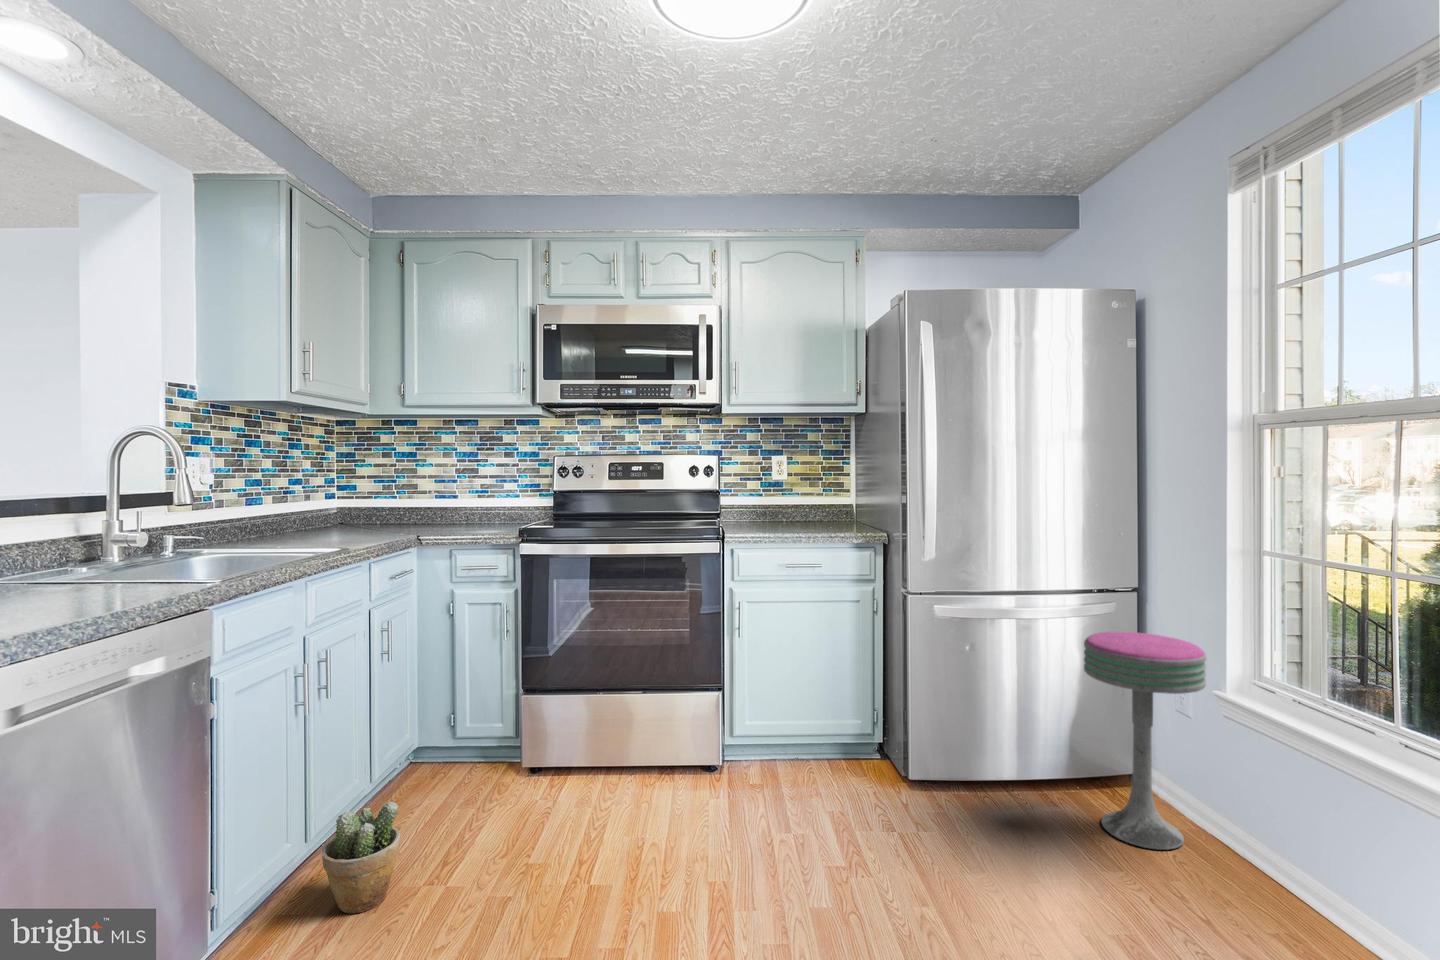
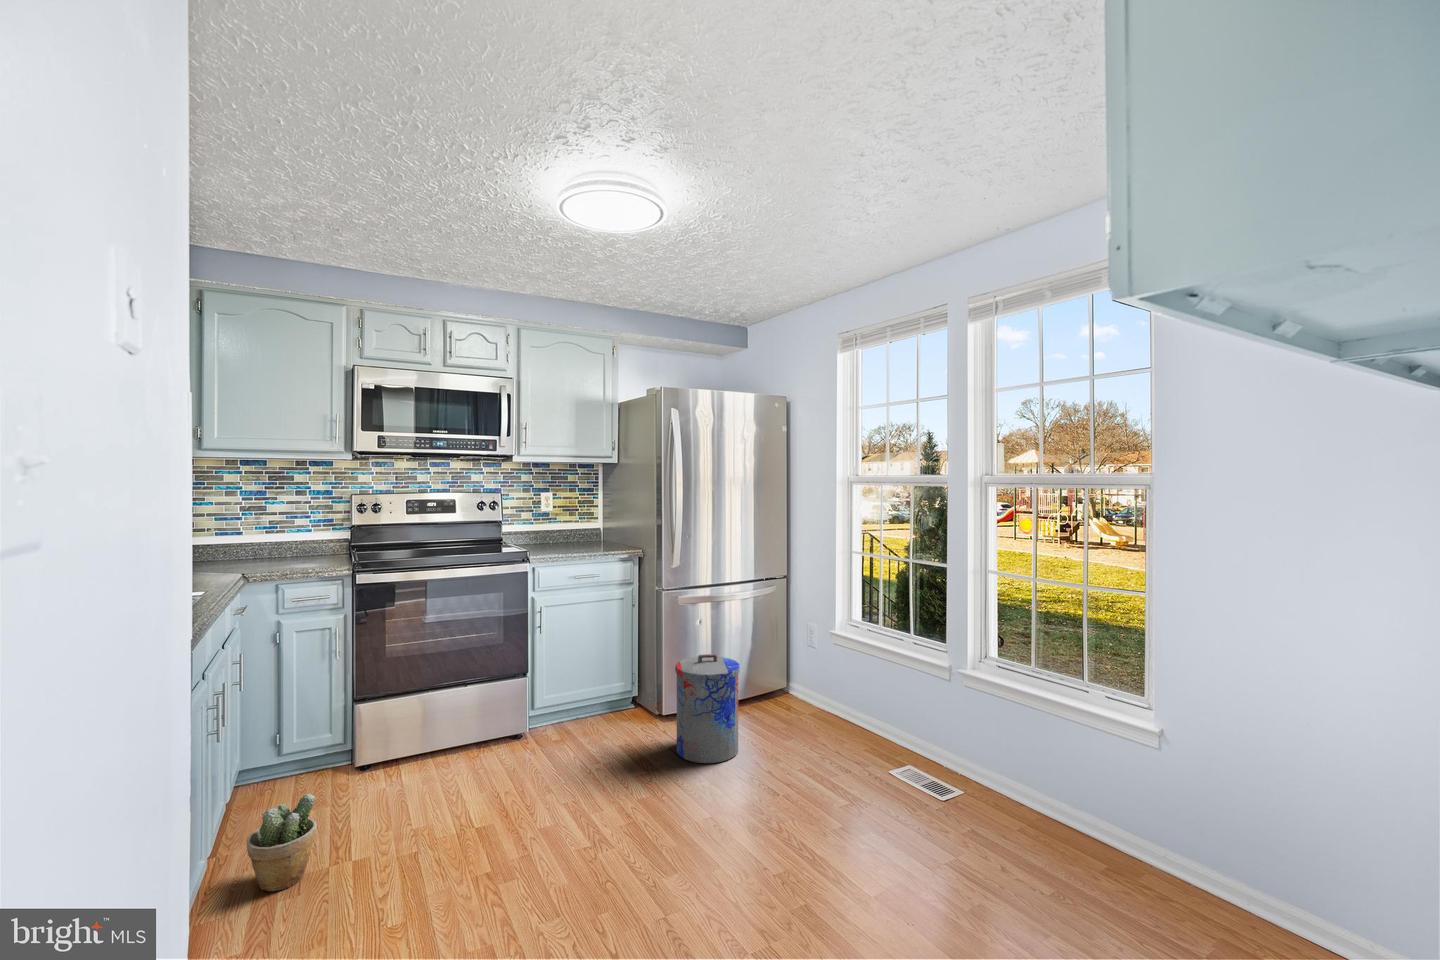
bar stool: present [1084,632,1206,850] -> none [764,603,825,725]
trash can: none [909,701,1020,885] -> present [675,654,740,763]

